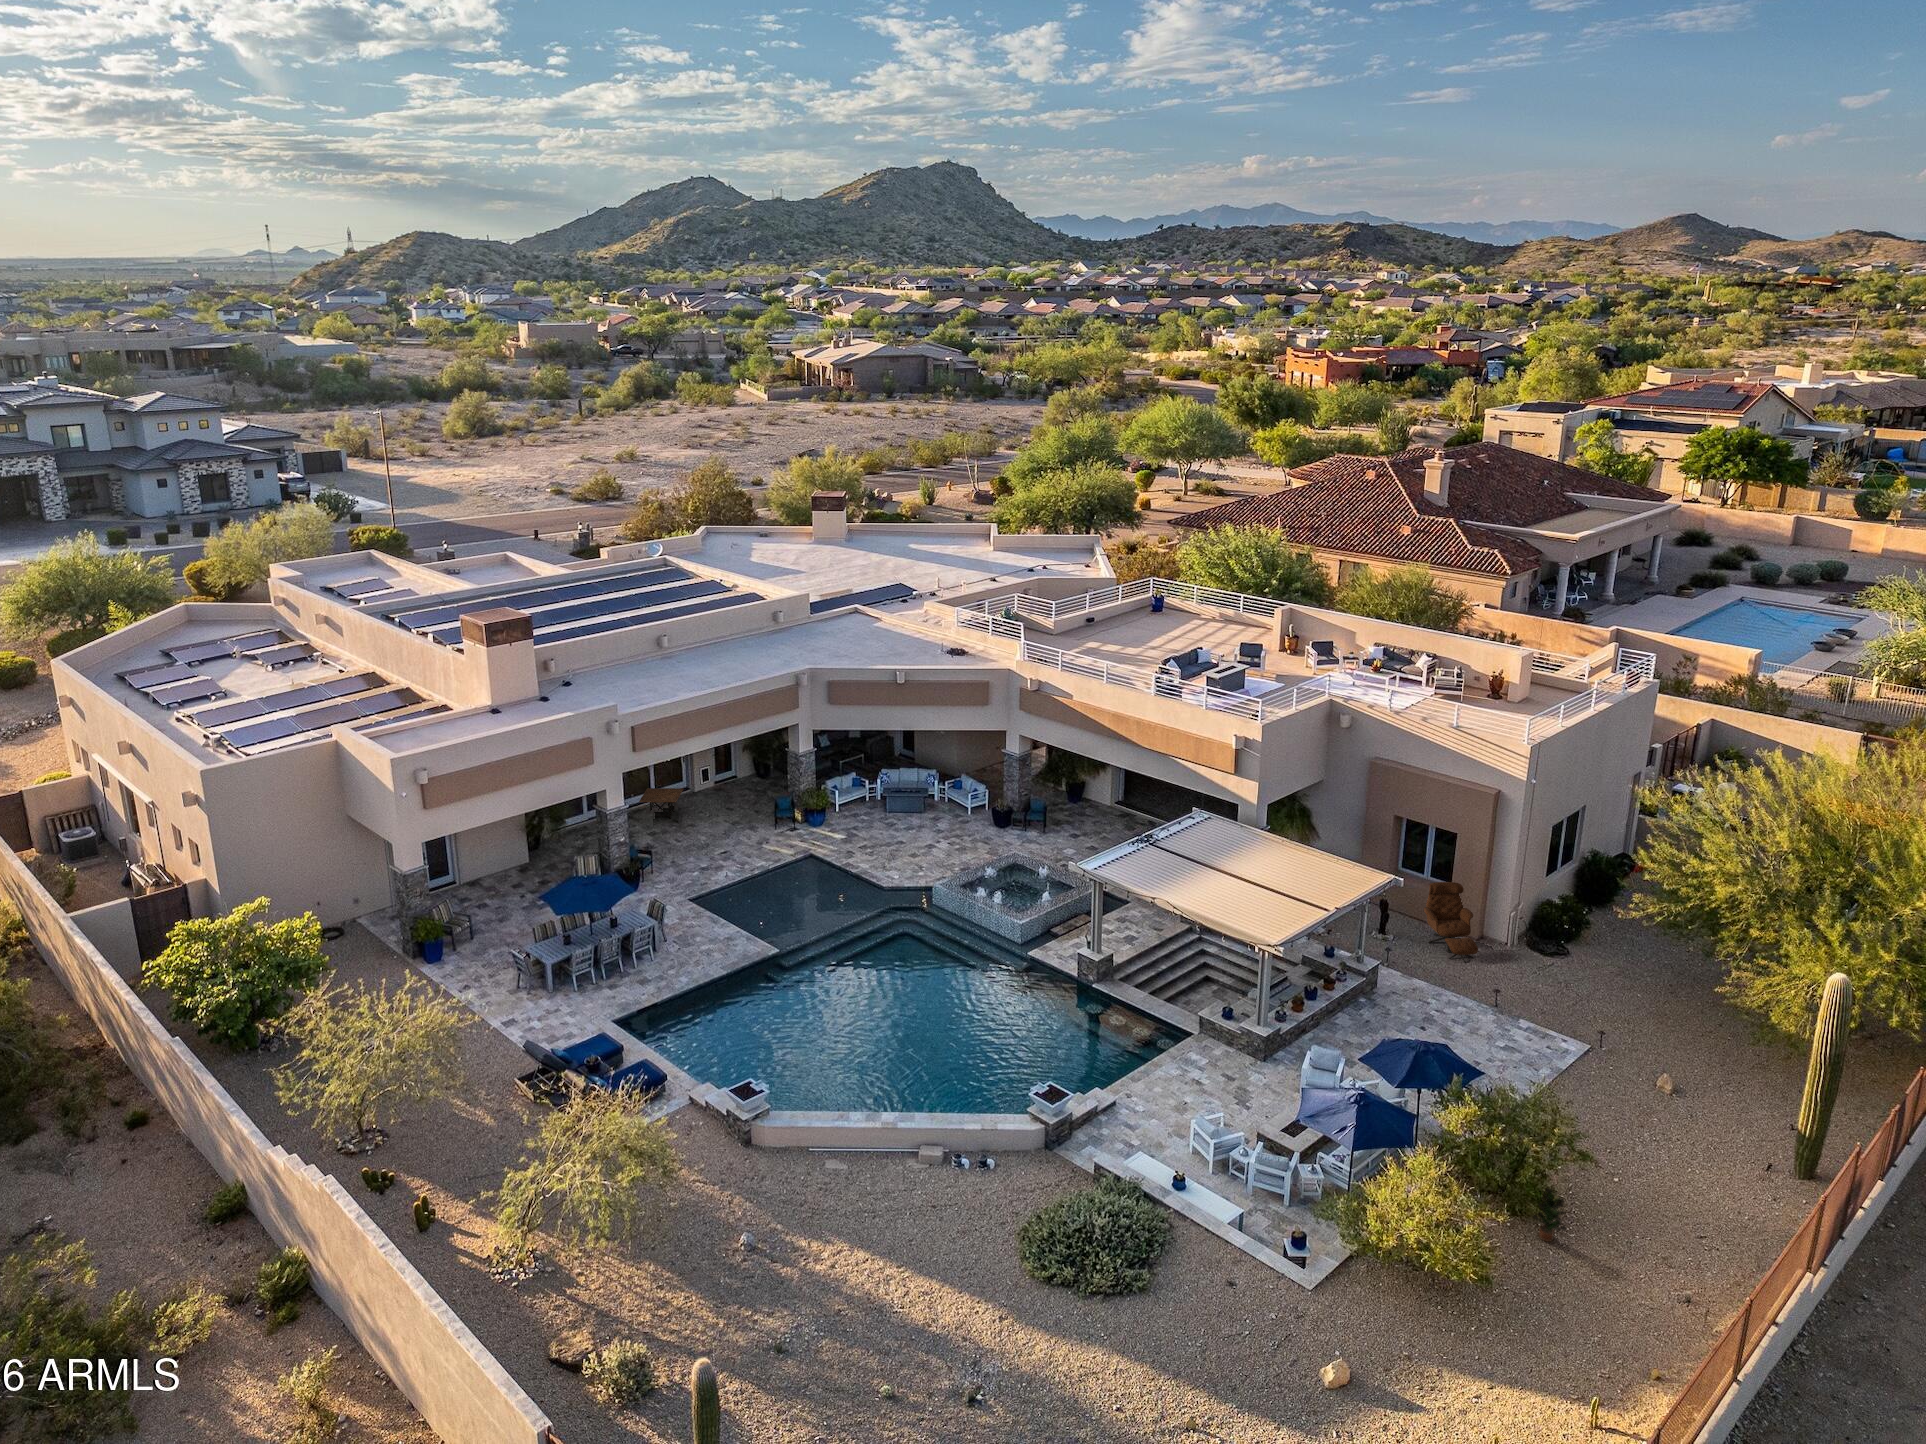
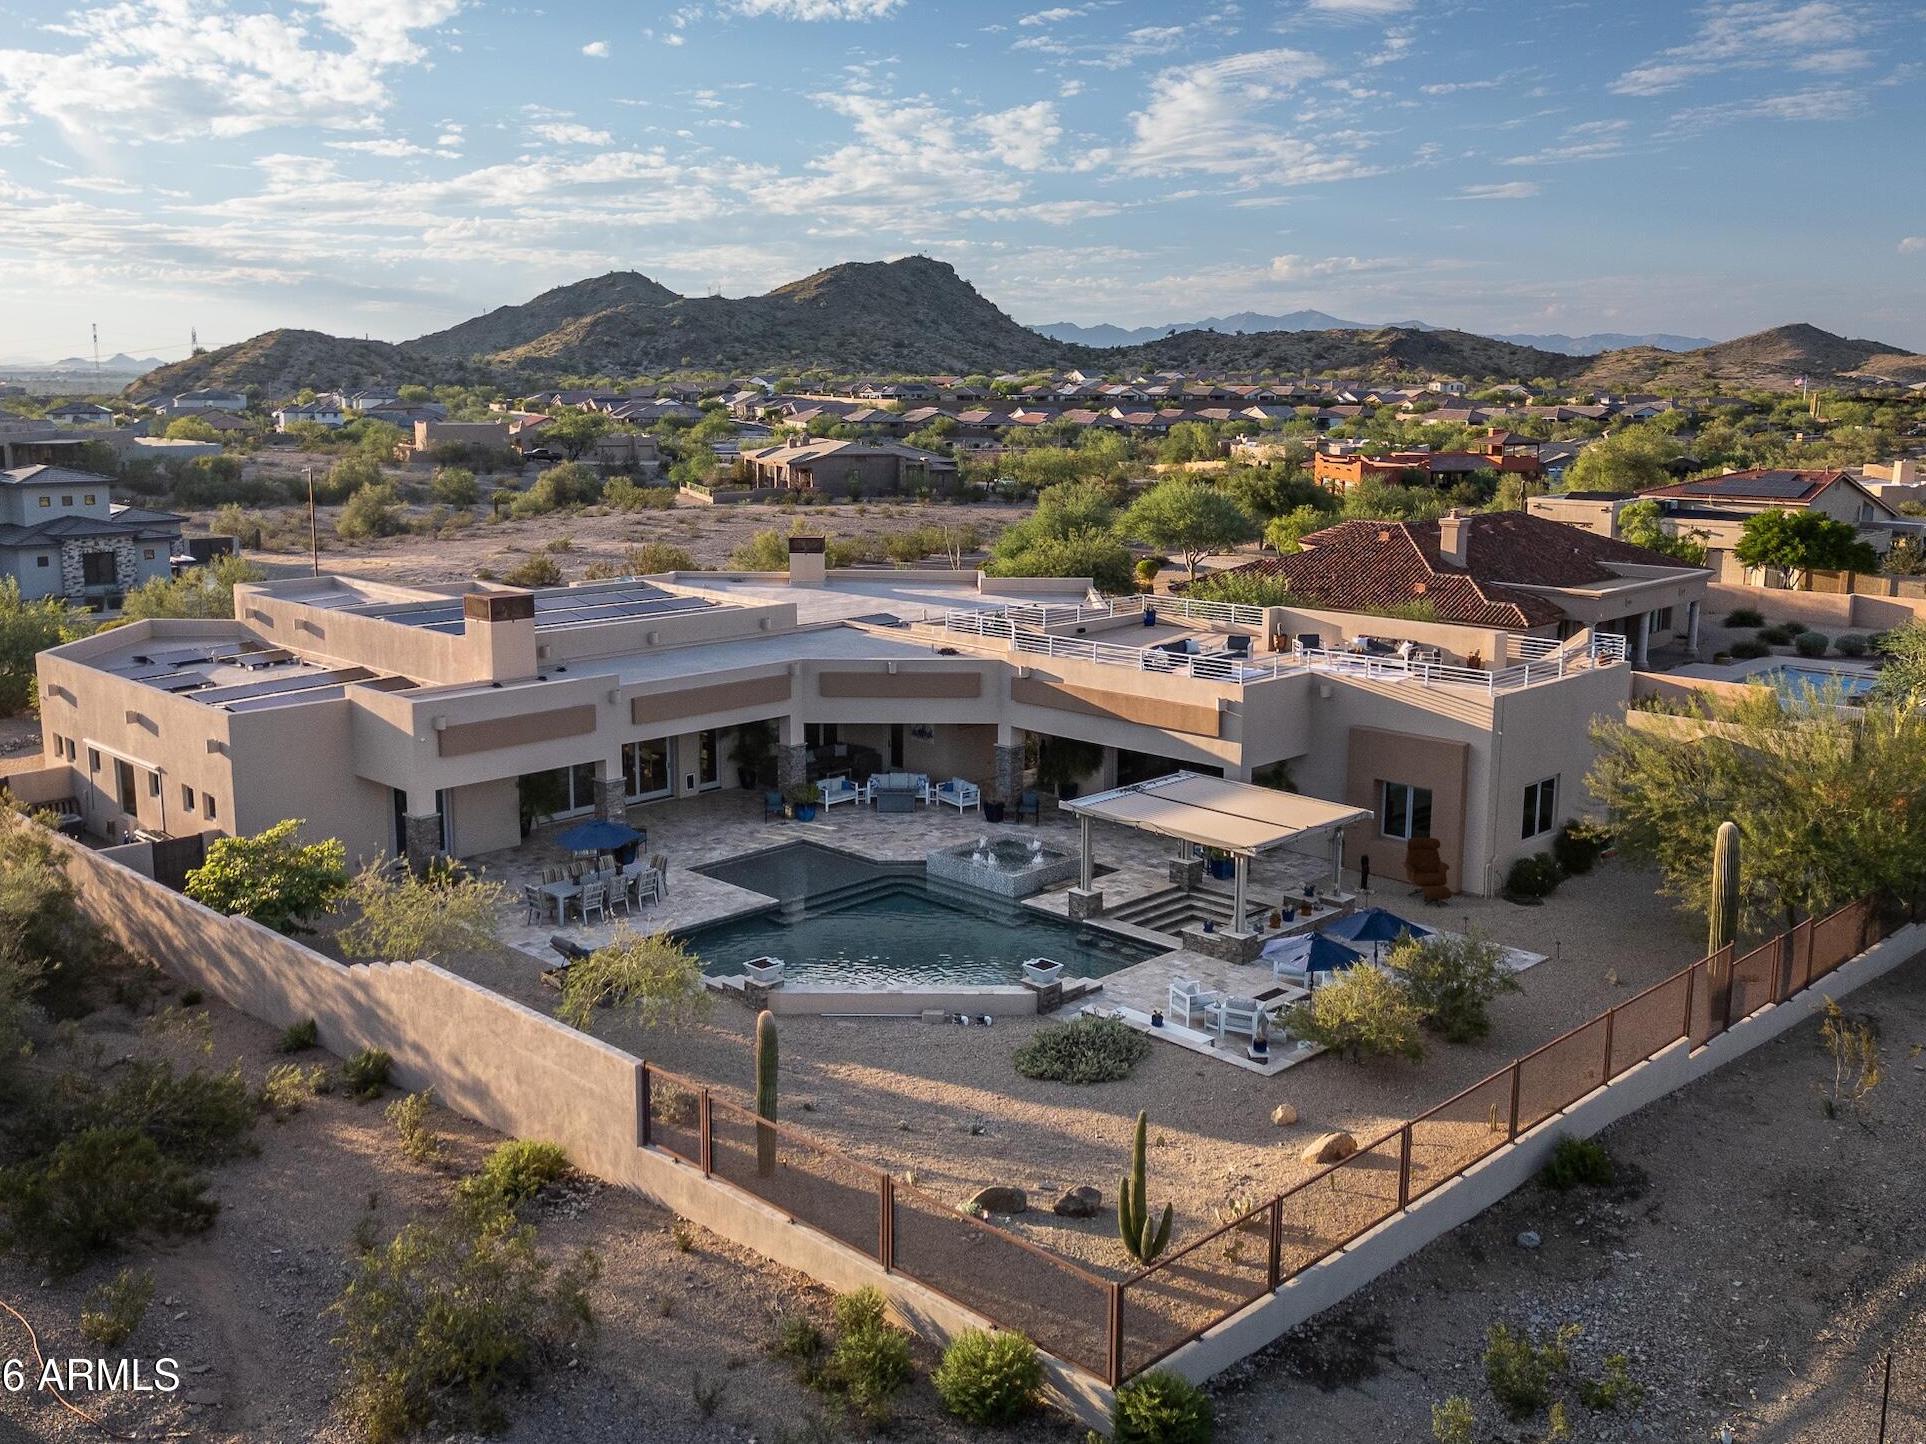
side table: present [639,788,683,819] -> none [627,788,671,817]
potted plant: present [1533,1188,1566,1242] -> none [1448,1008,1477,1055]

